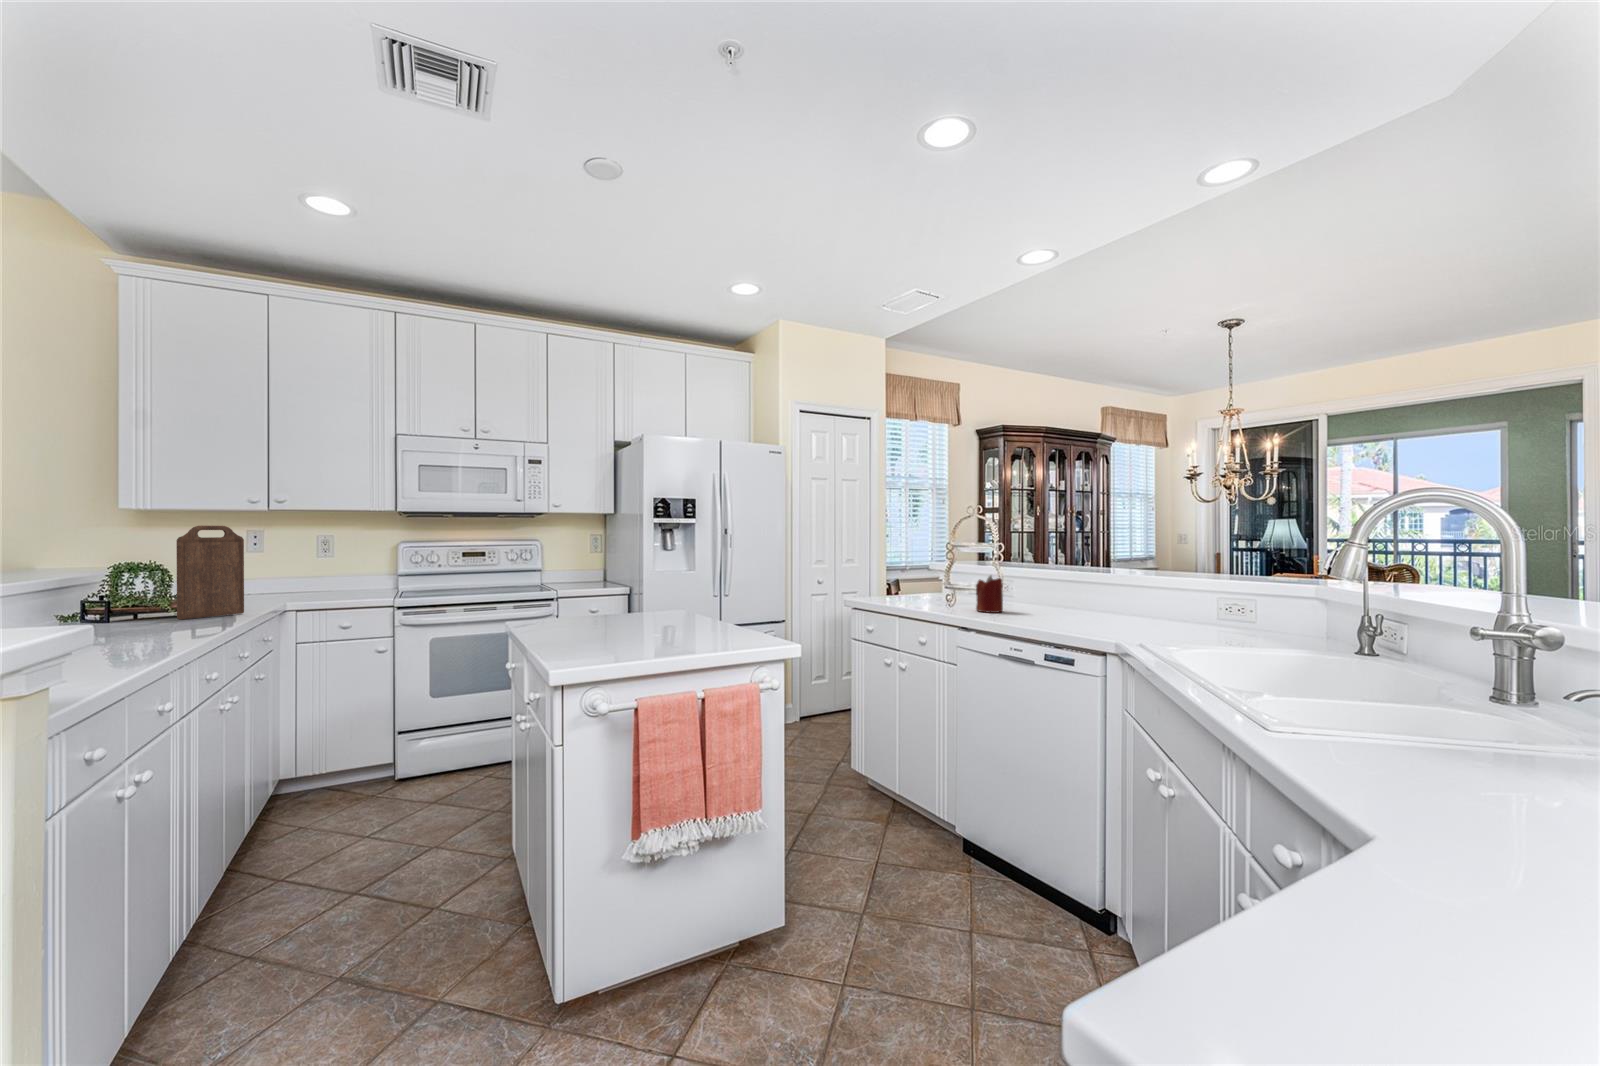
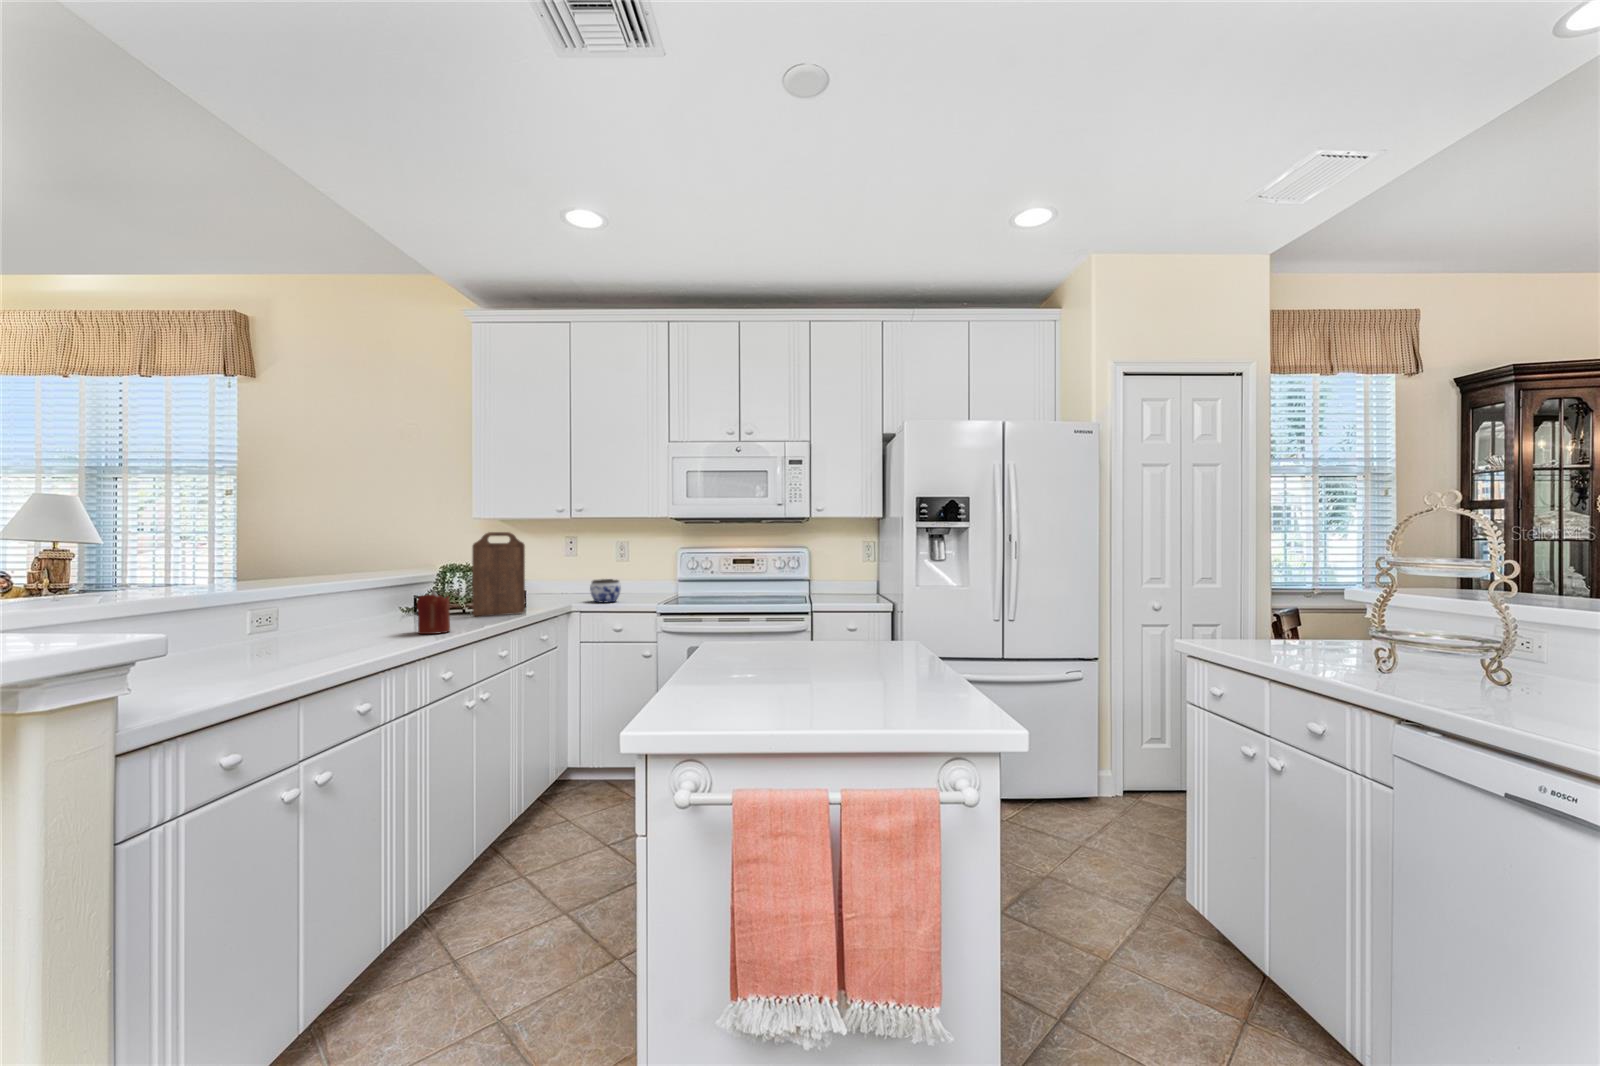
candle: present [976,575,1003,613] -> present [417,591,450,634]
jar: none [305,576,343,601] -> present [590,579,621,603]

